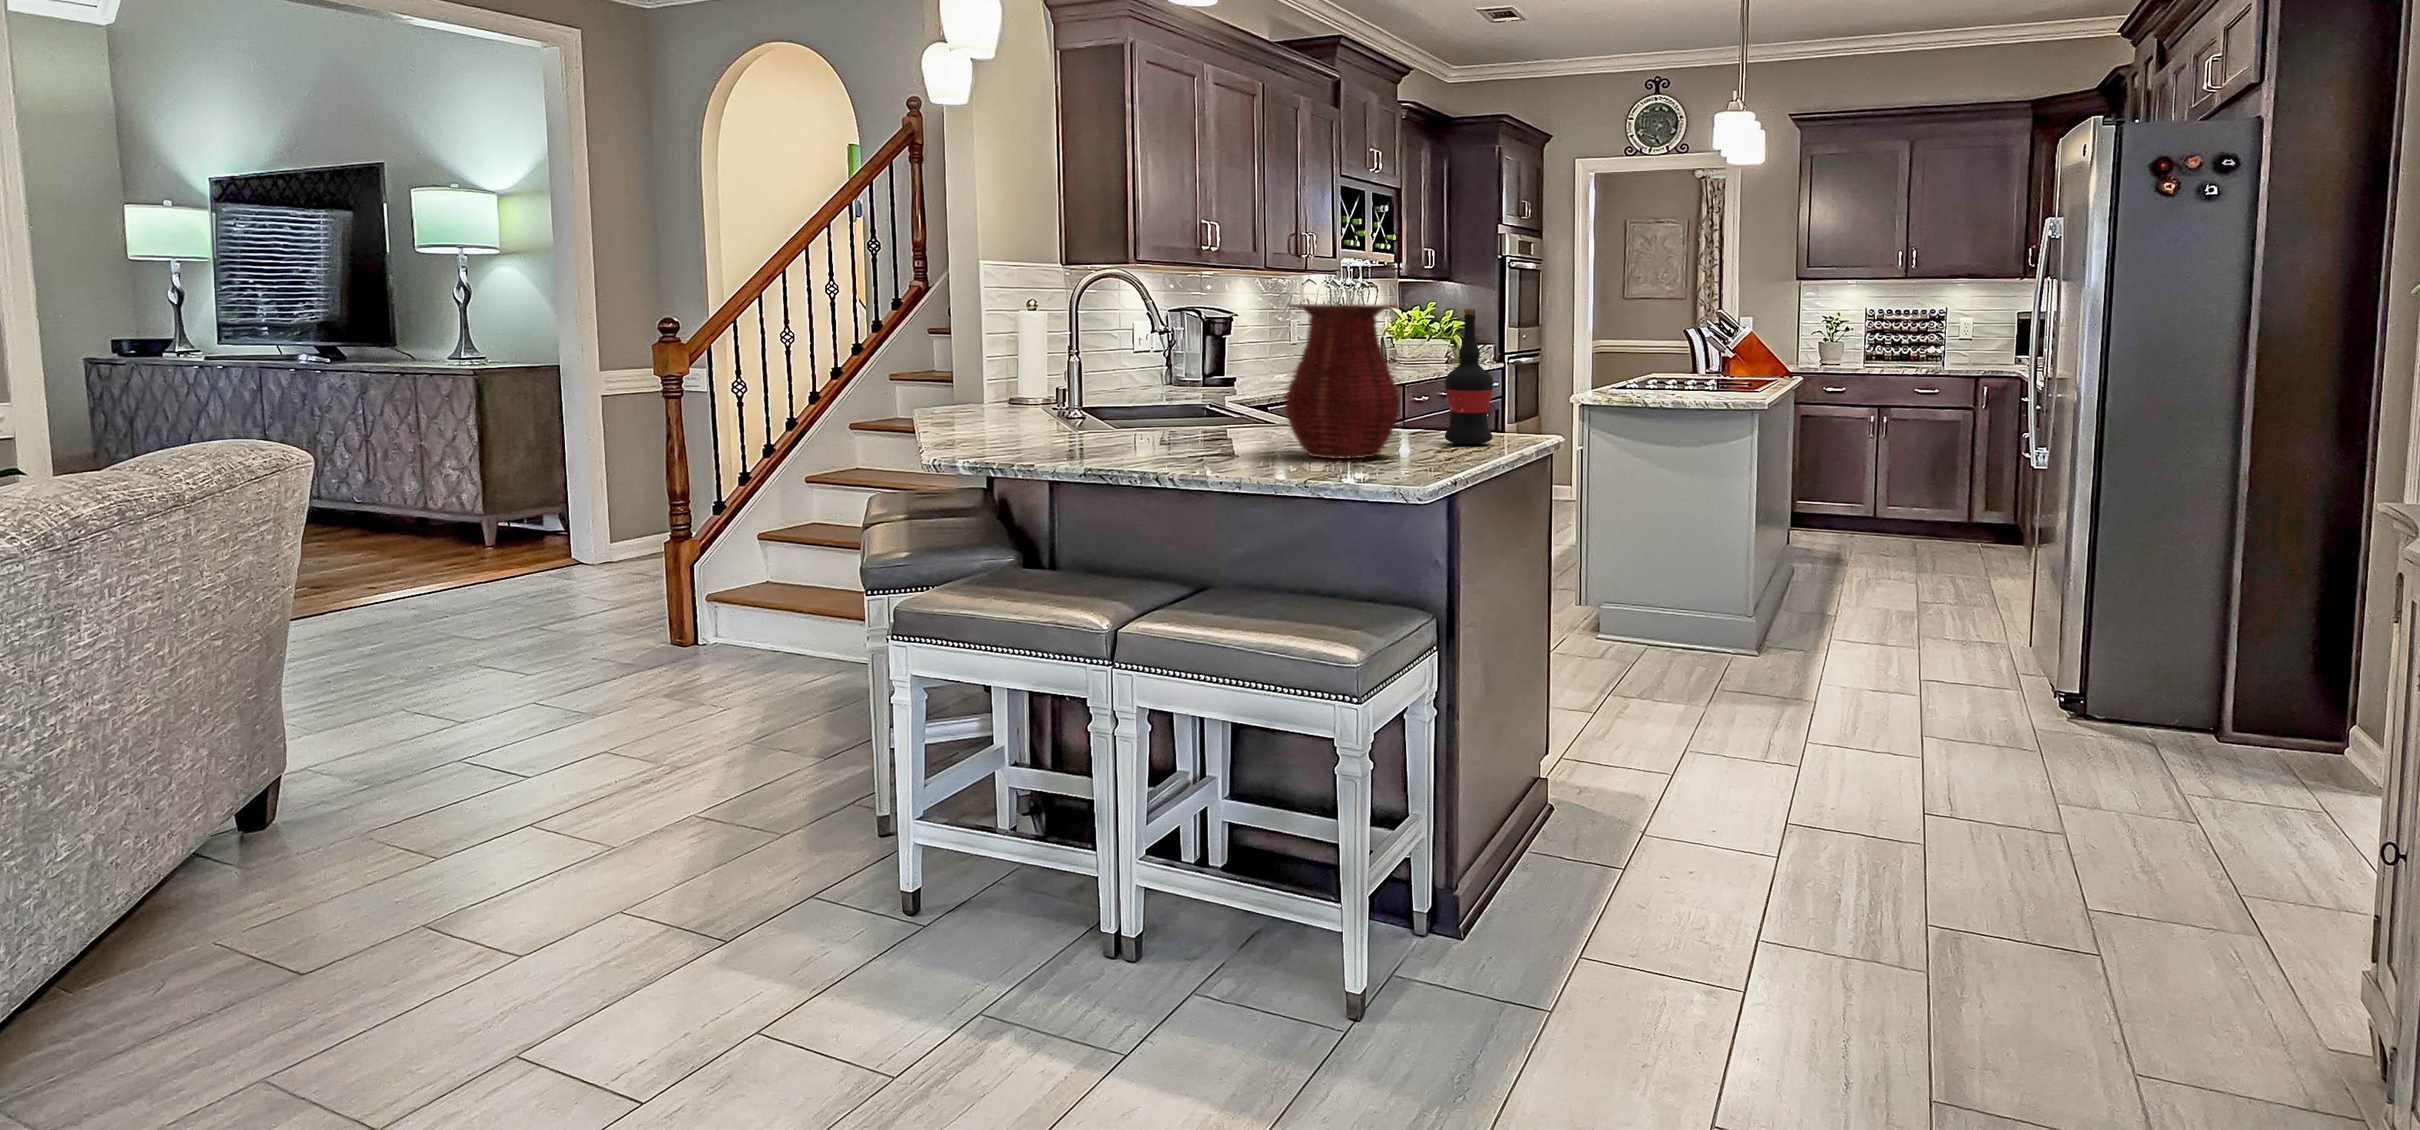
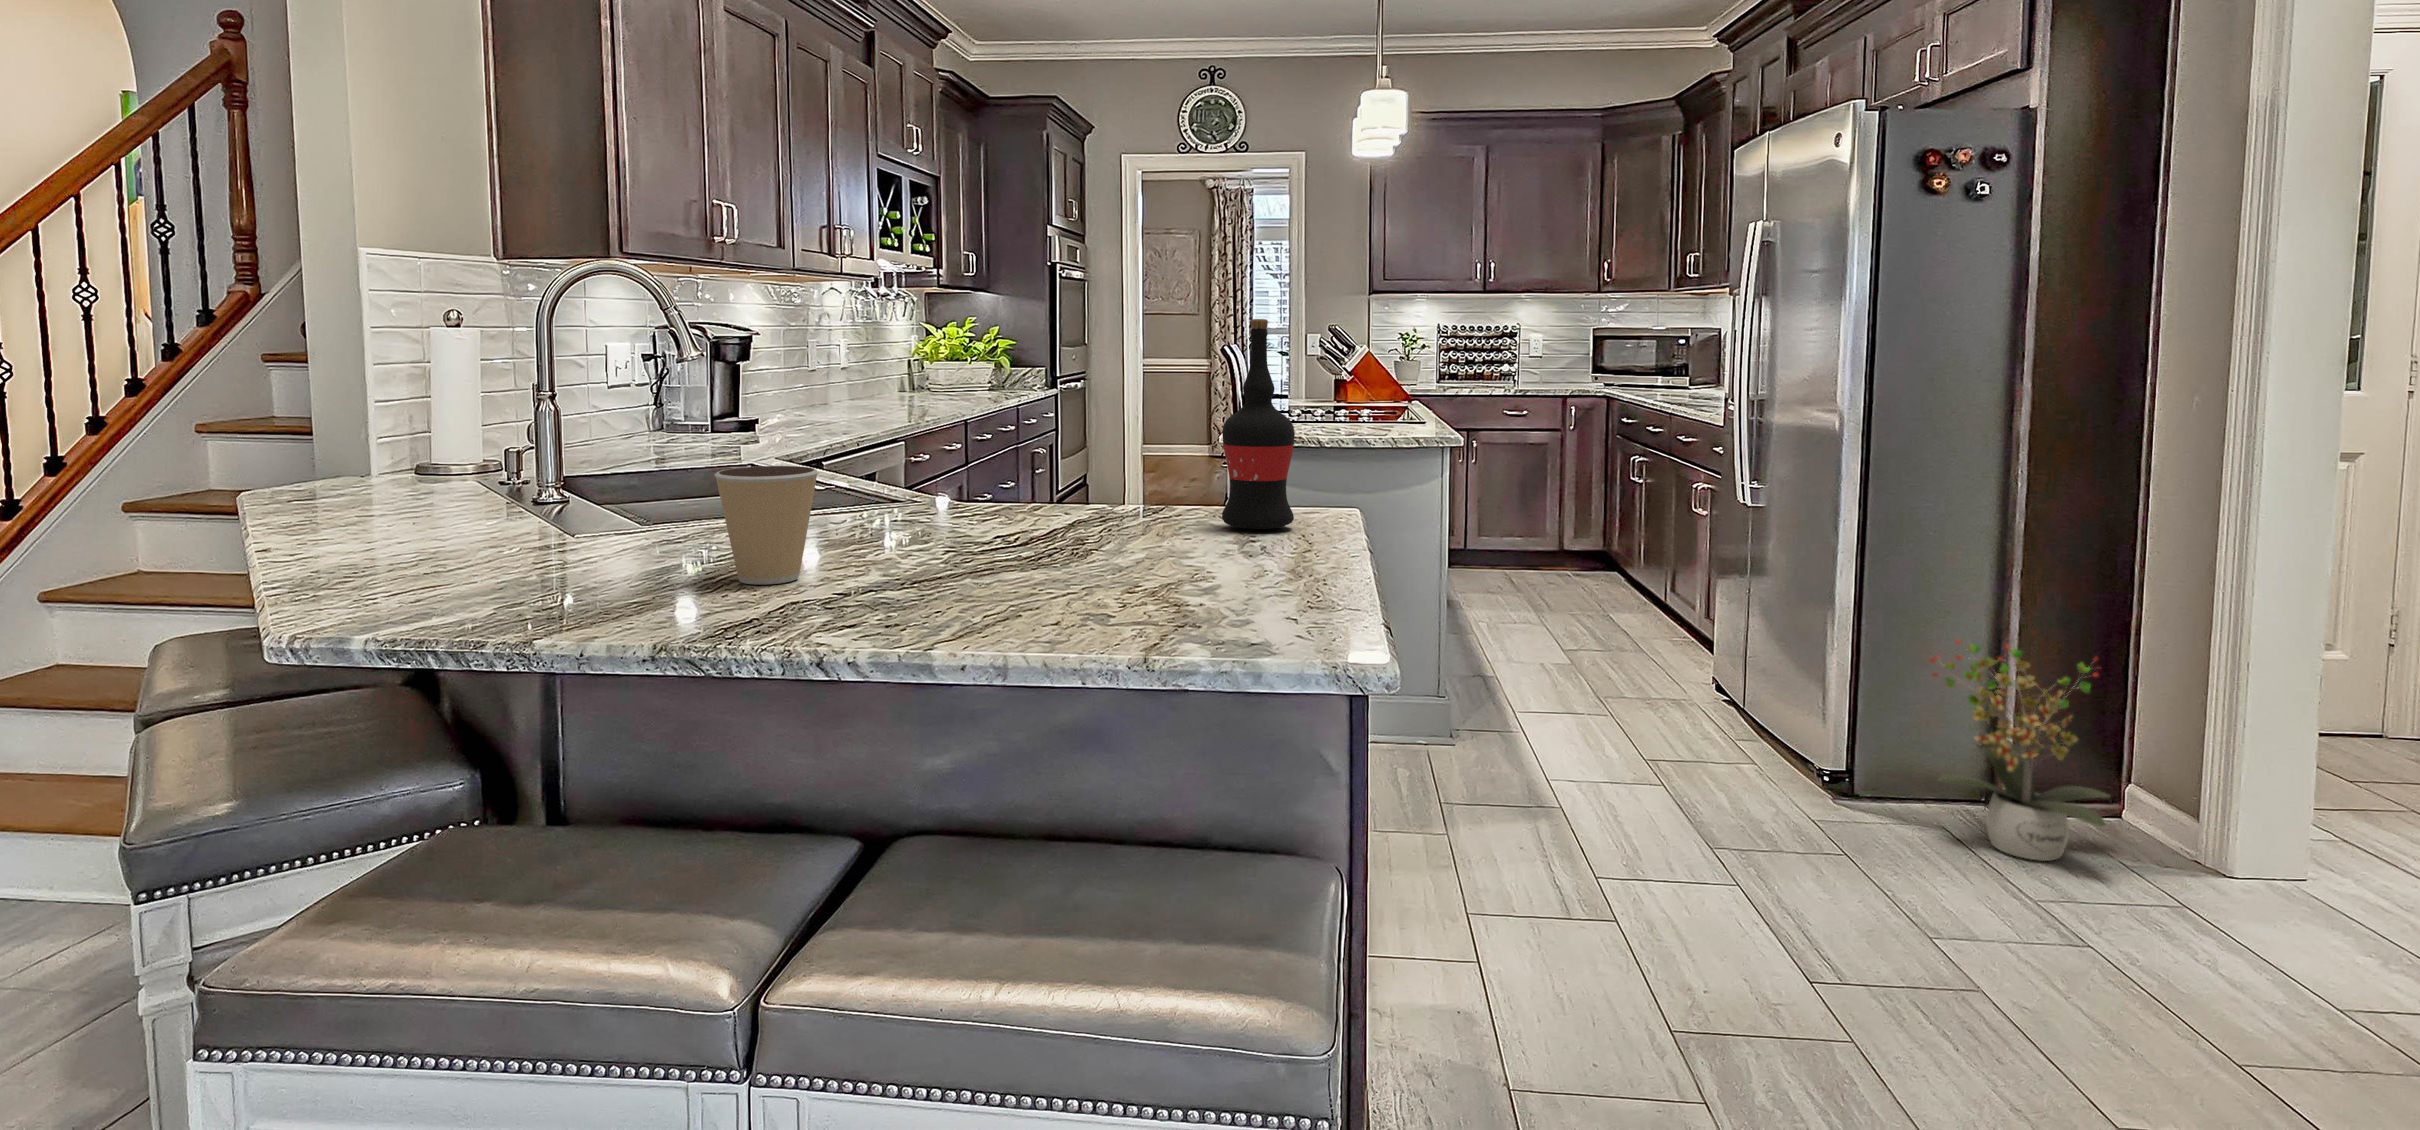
vase: present [1285,304,1400,458] -> none [1021,309,1222,580]
coffee cup: none [1123,391,1177,453] -> present [714,466,818,585]
potted plant: none [2134,585,2310,777] -> present [1931,639,2109,861]

